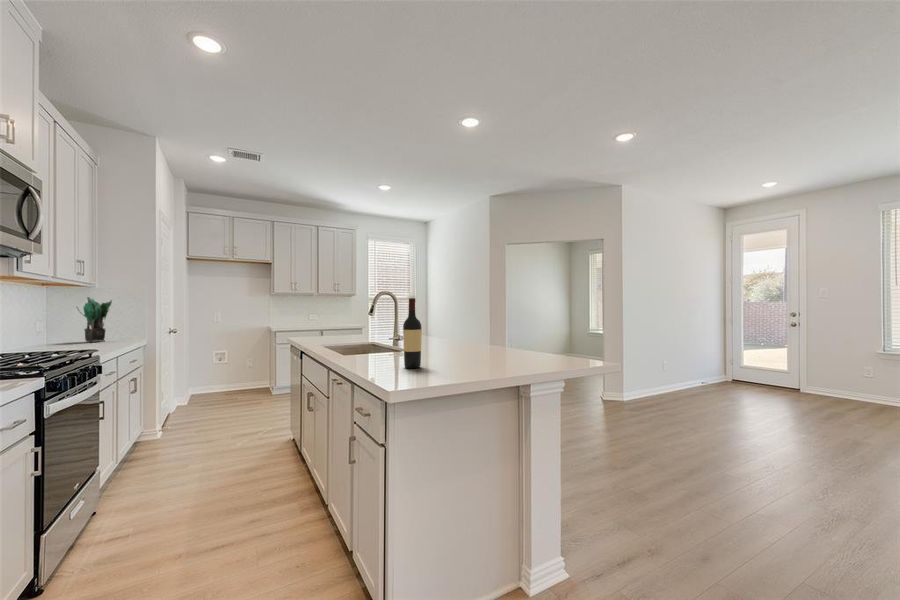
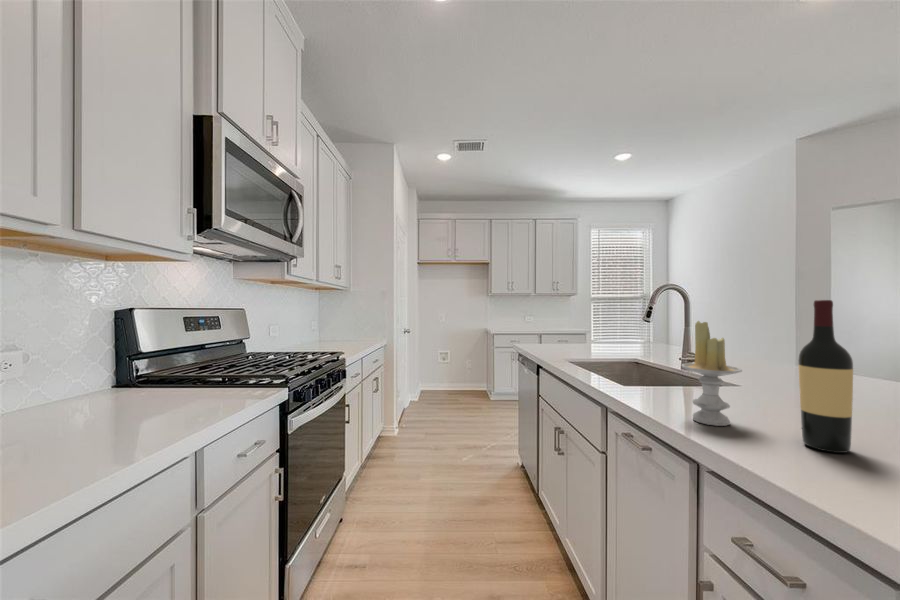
potted plant: present [77,297,112,342] -> none [334,298,360,340]
candle: none [360,310,388,365] -> present [682,321,742,426]

